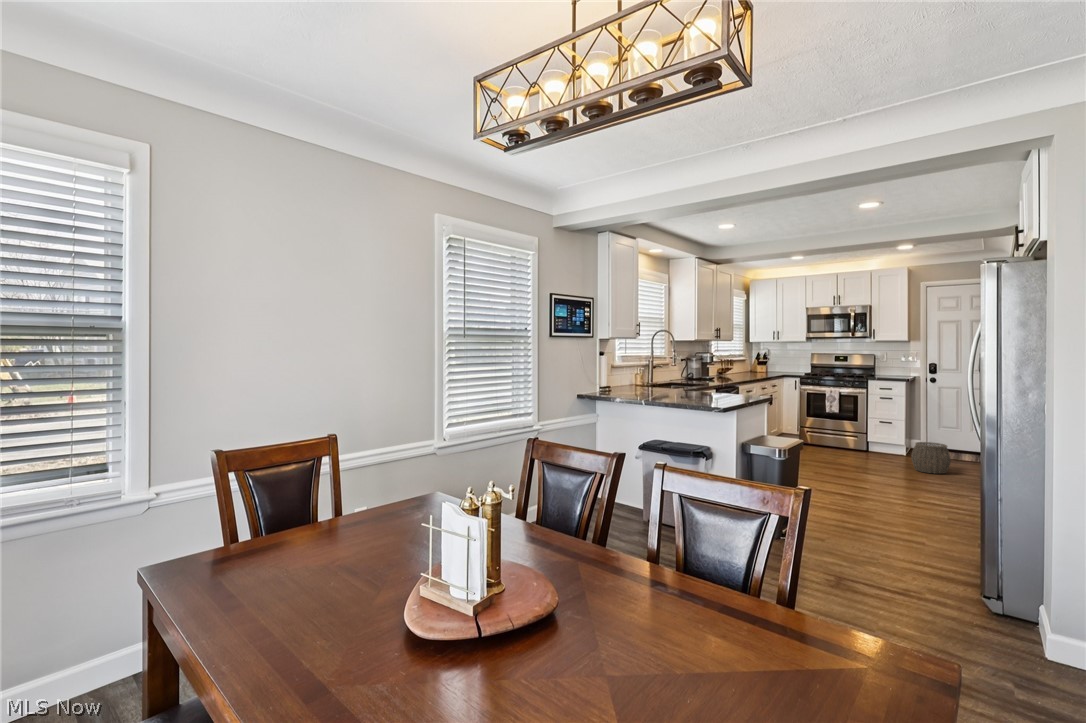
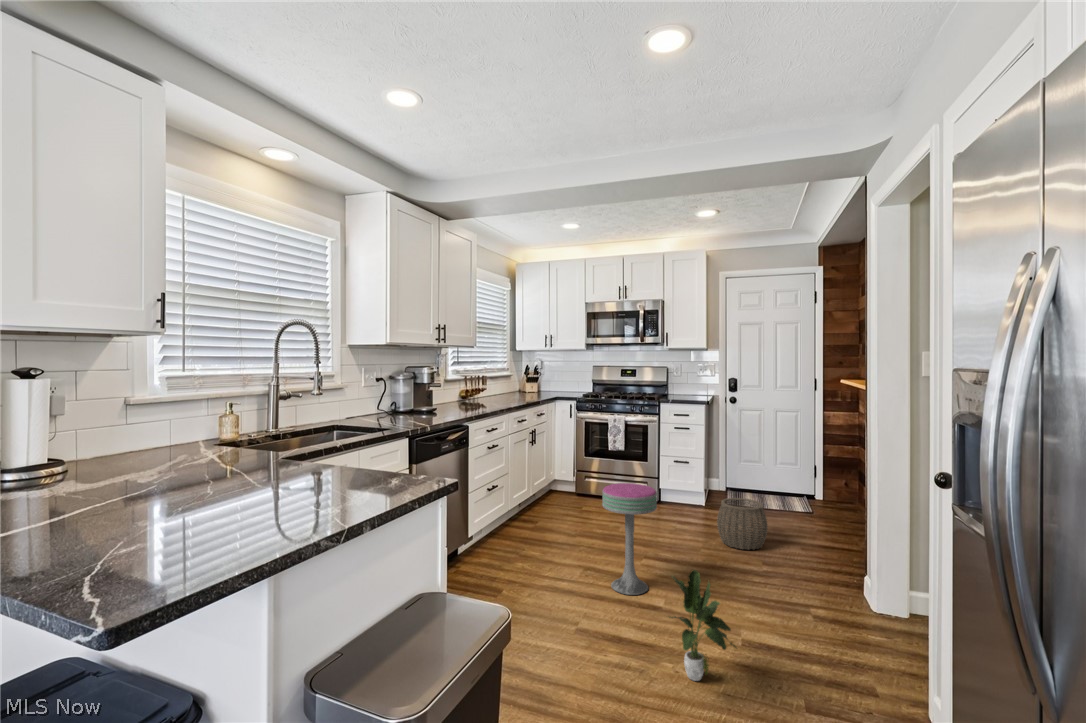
bar stool: none [831,422,867,483] -> present [602,483,657,595]
potted plant: none [873,454,913,507] -> present [669,570,736,681]

